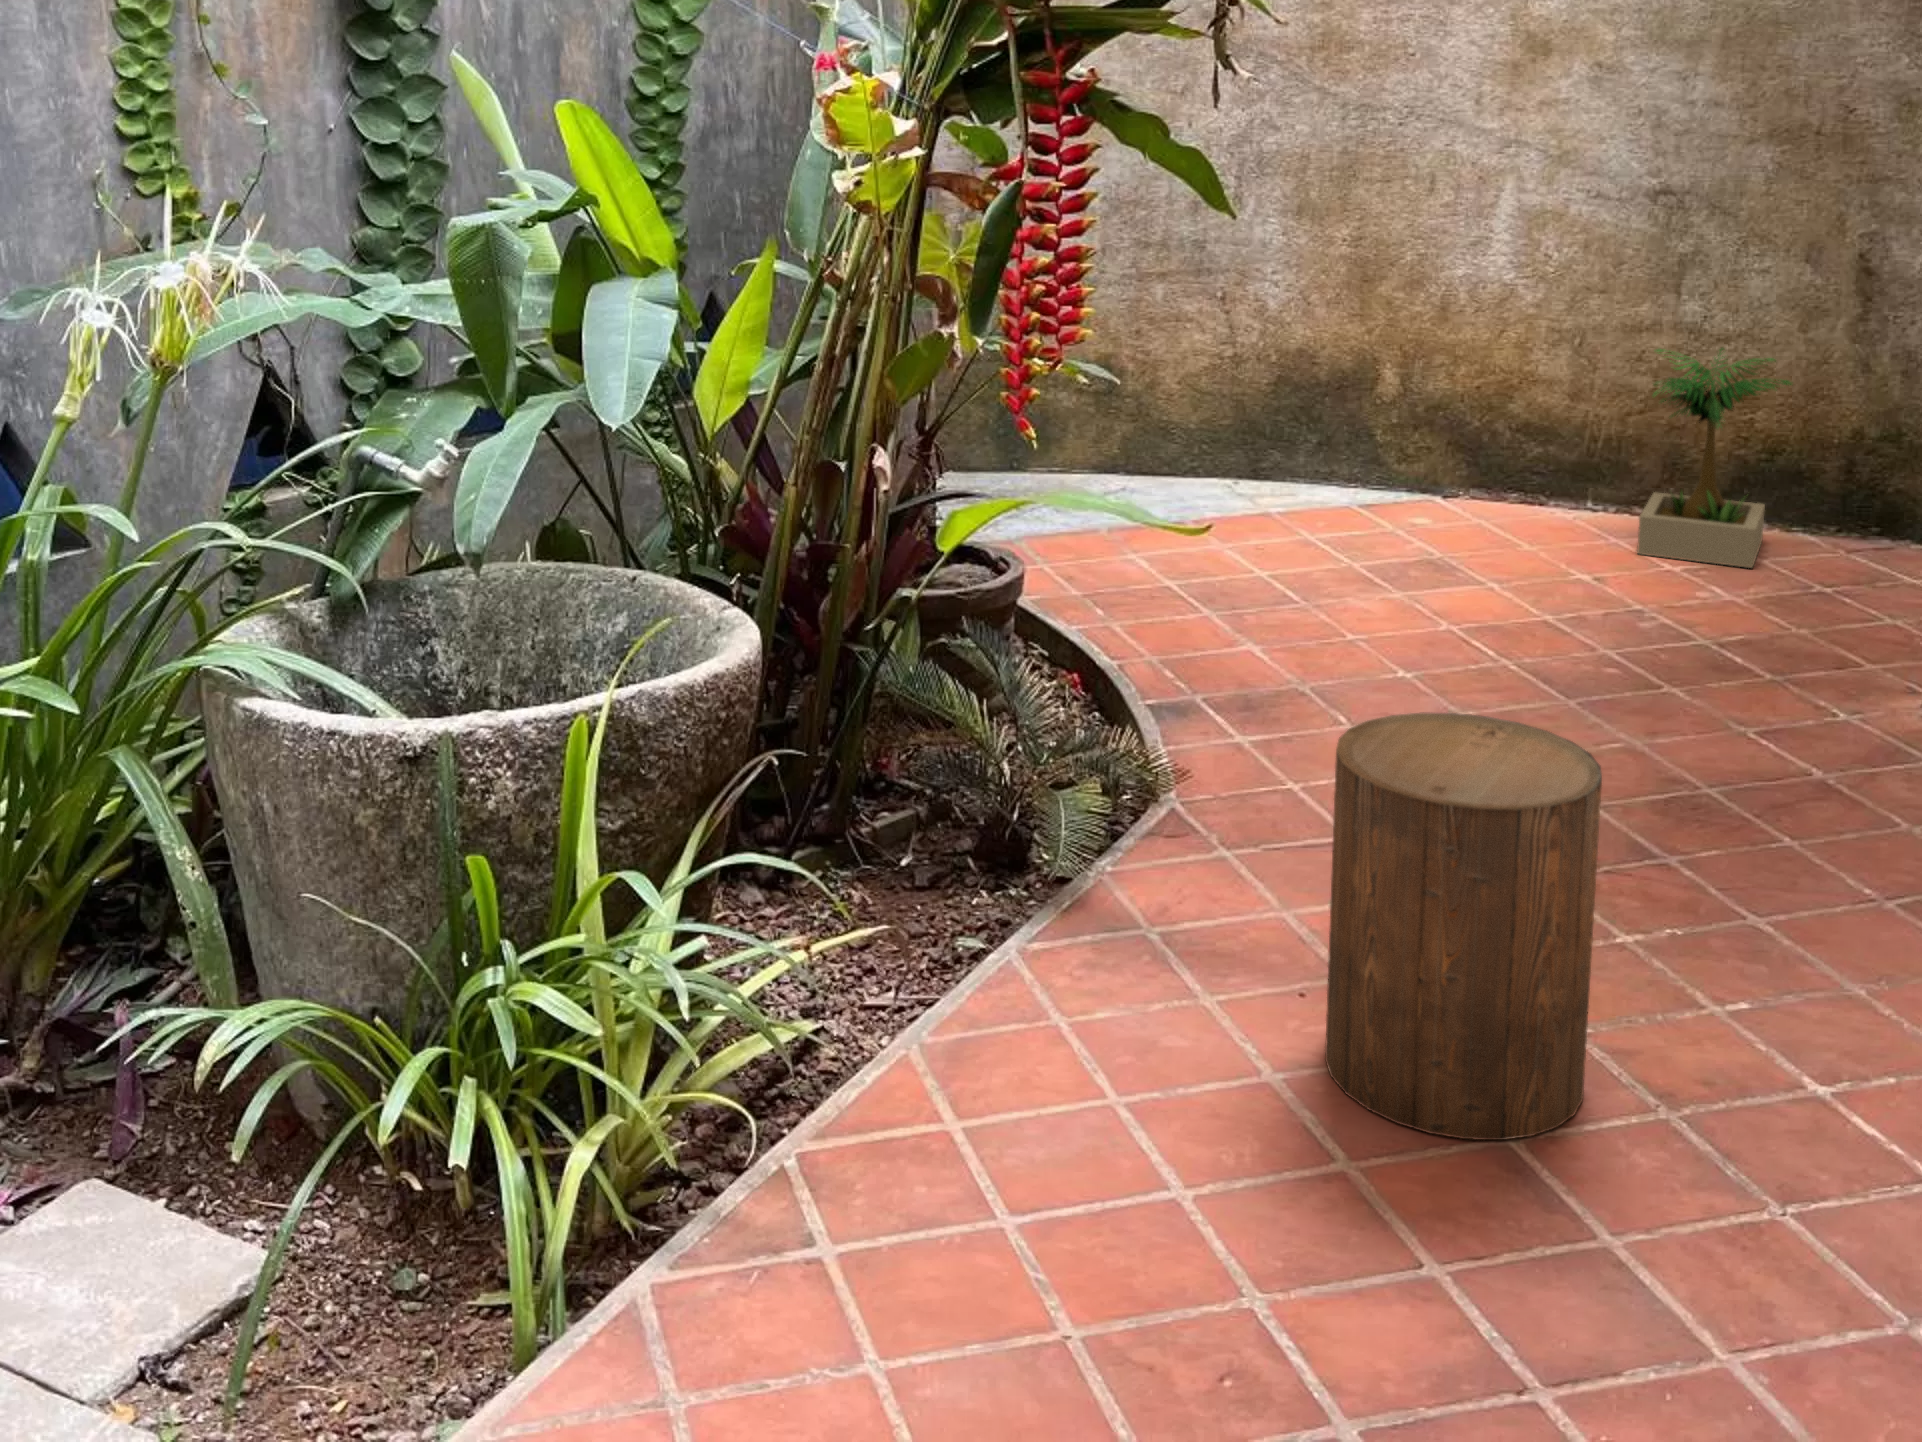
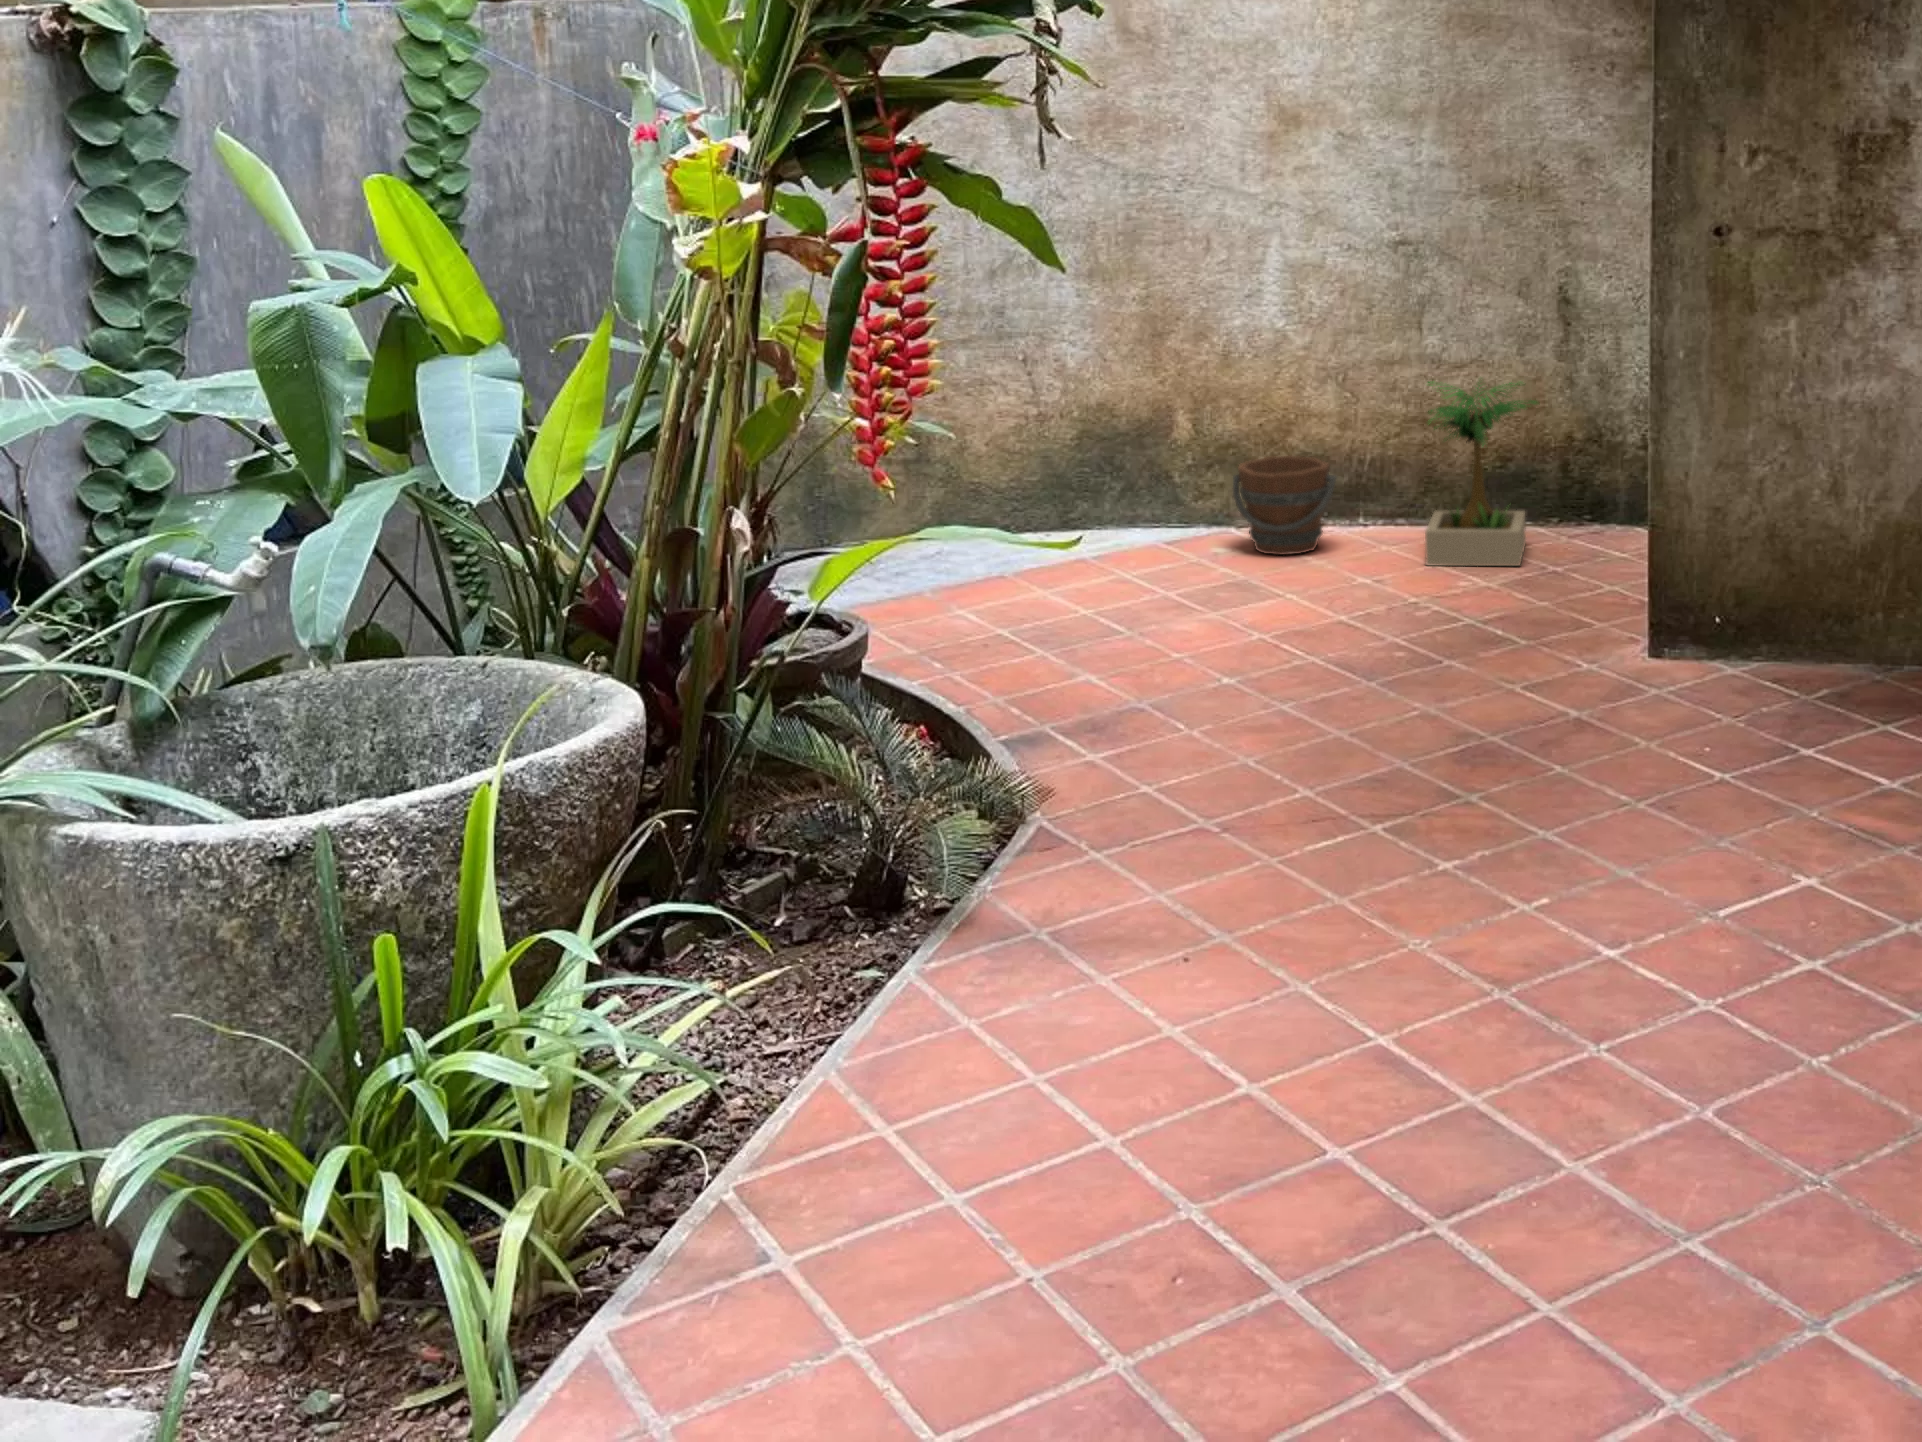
bucket: none [1422,414,1541,523] -> present [1233,456,1336,555]
stool: present [1325,713,1602,1140] -> none [1204,683,1430,1047]

